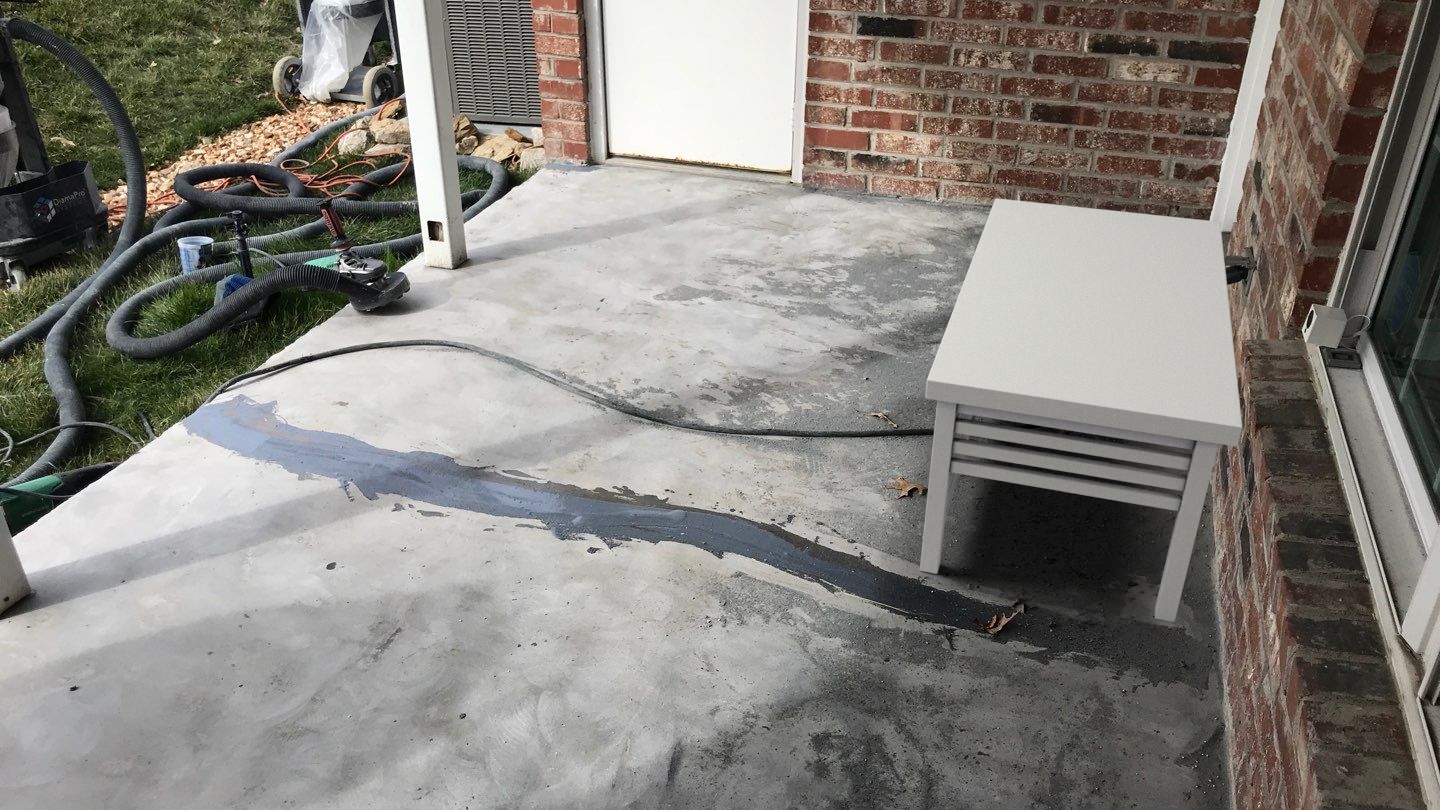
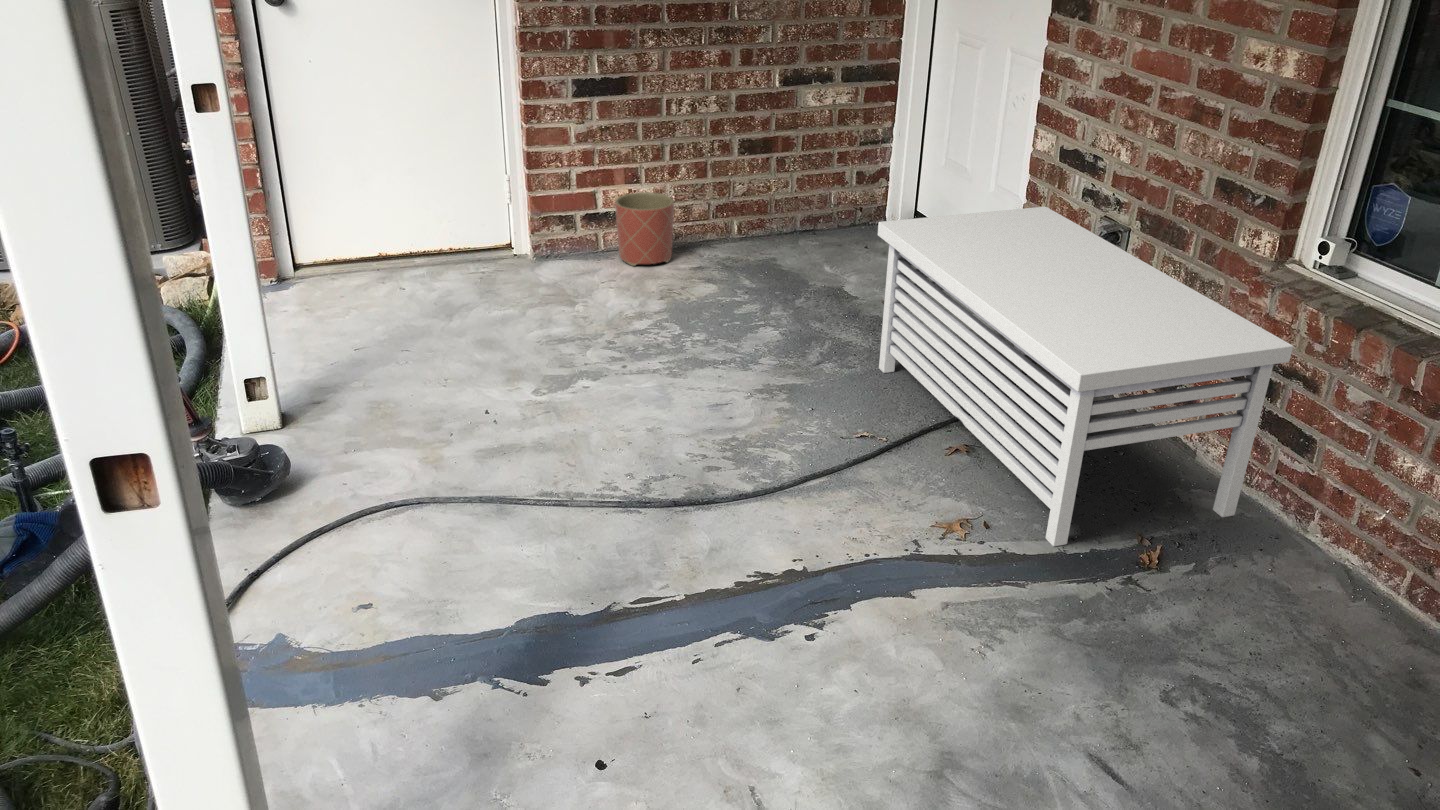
planter: none [871,141,933,217] -> present [615,192,674,266]

